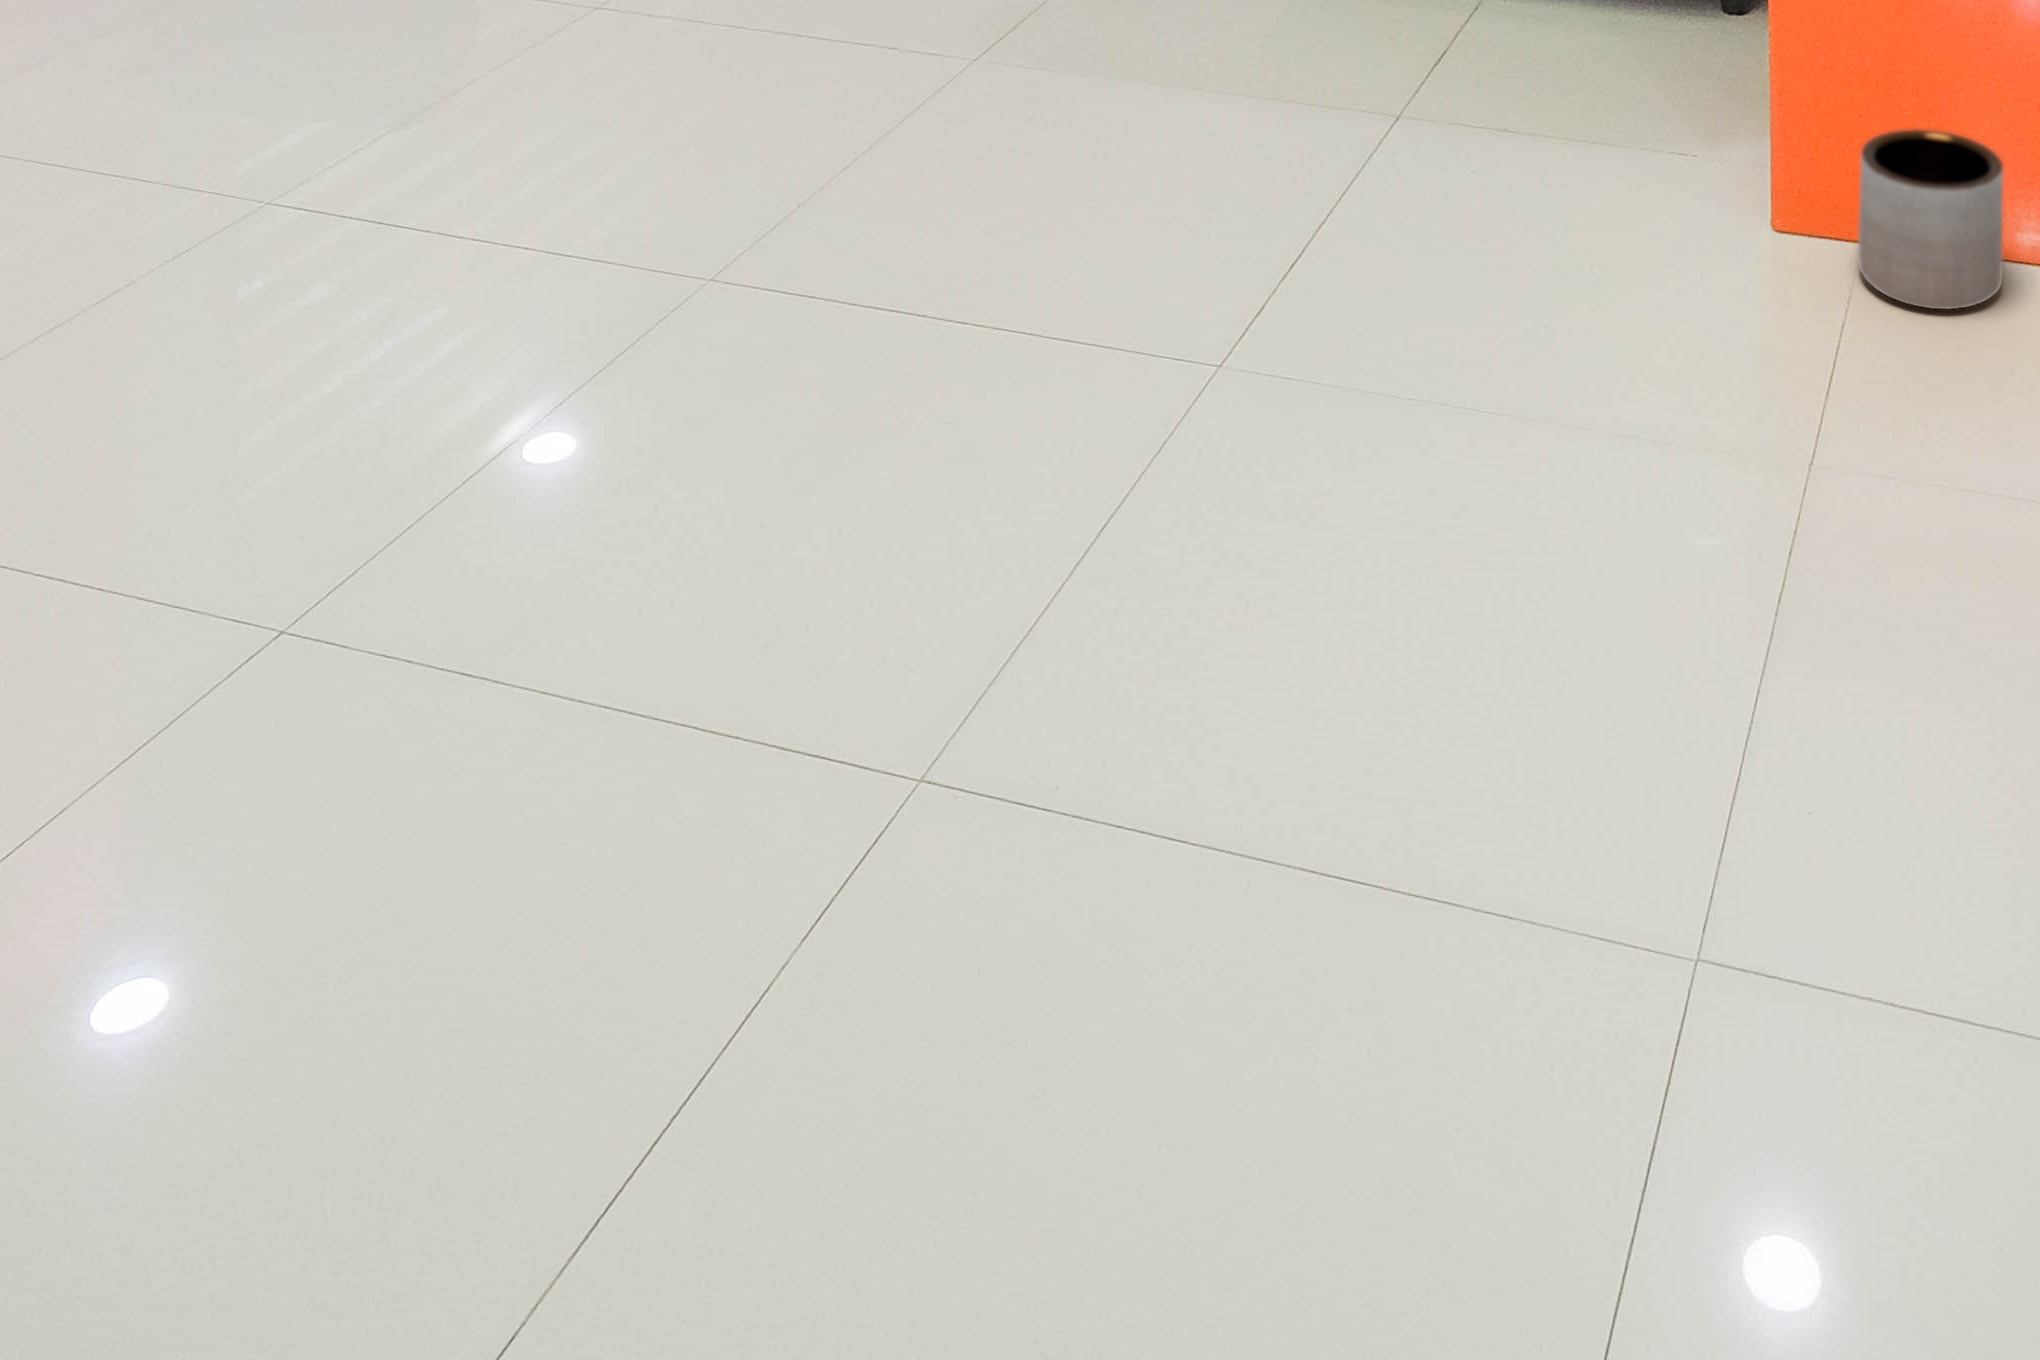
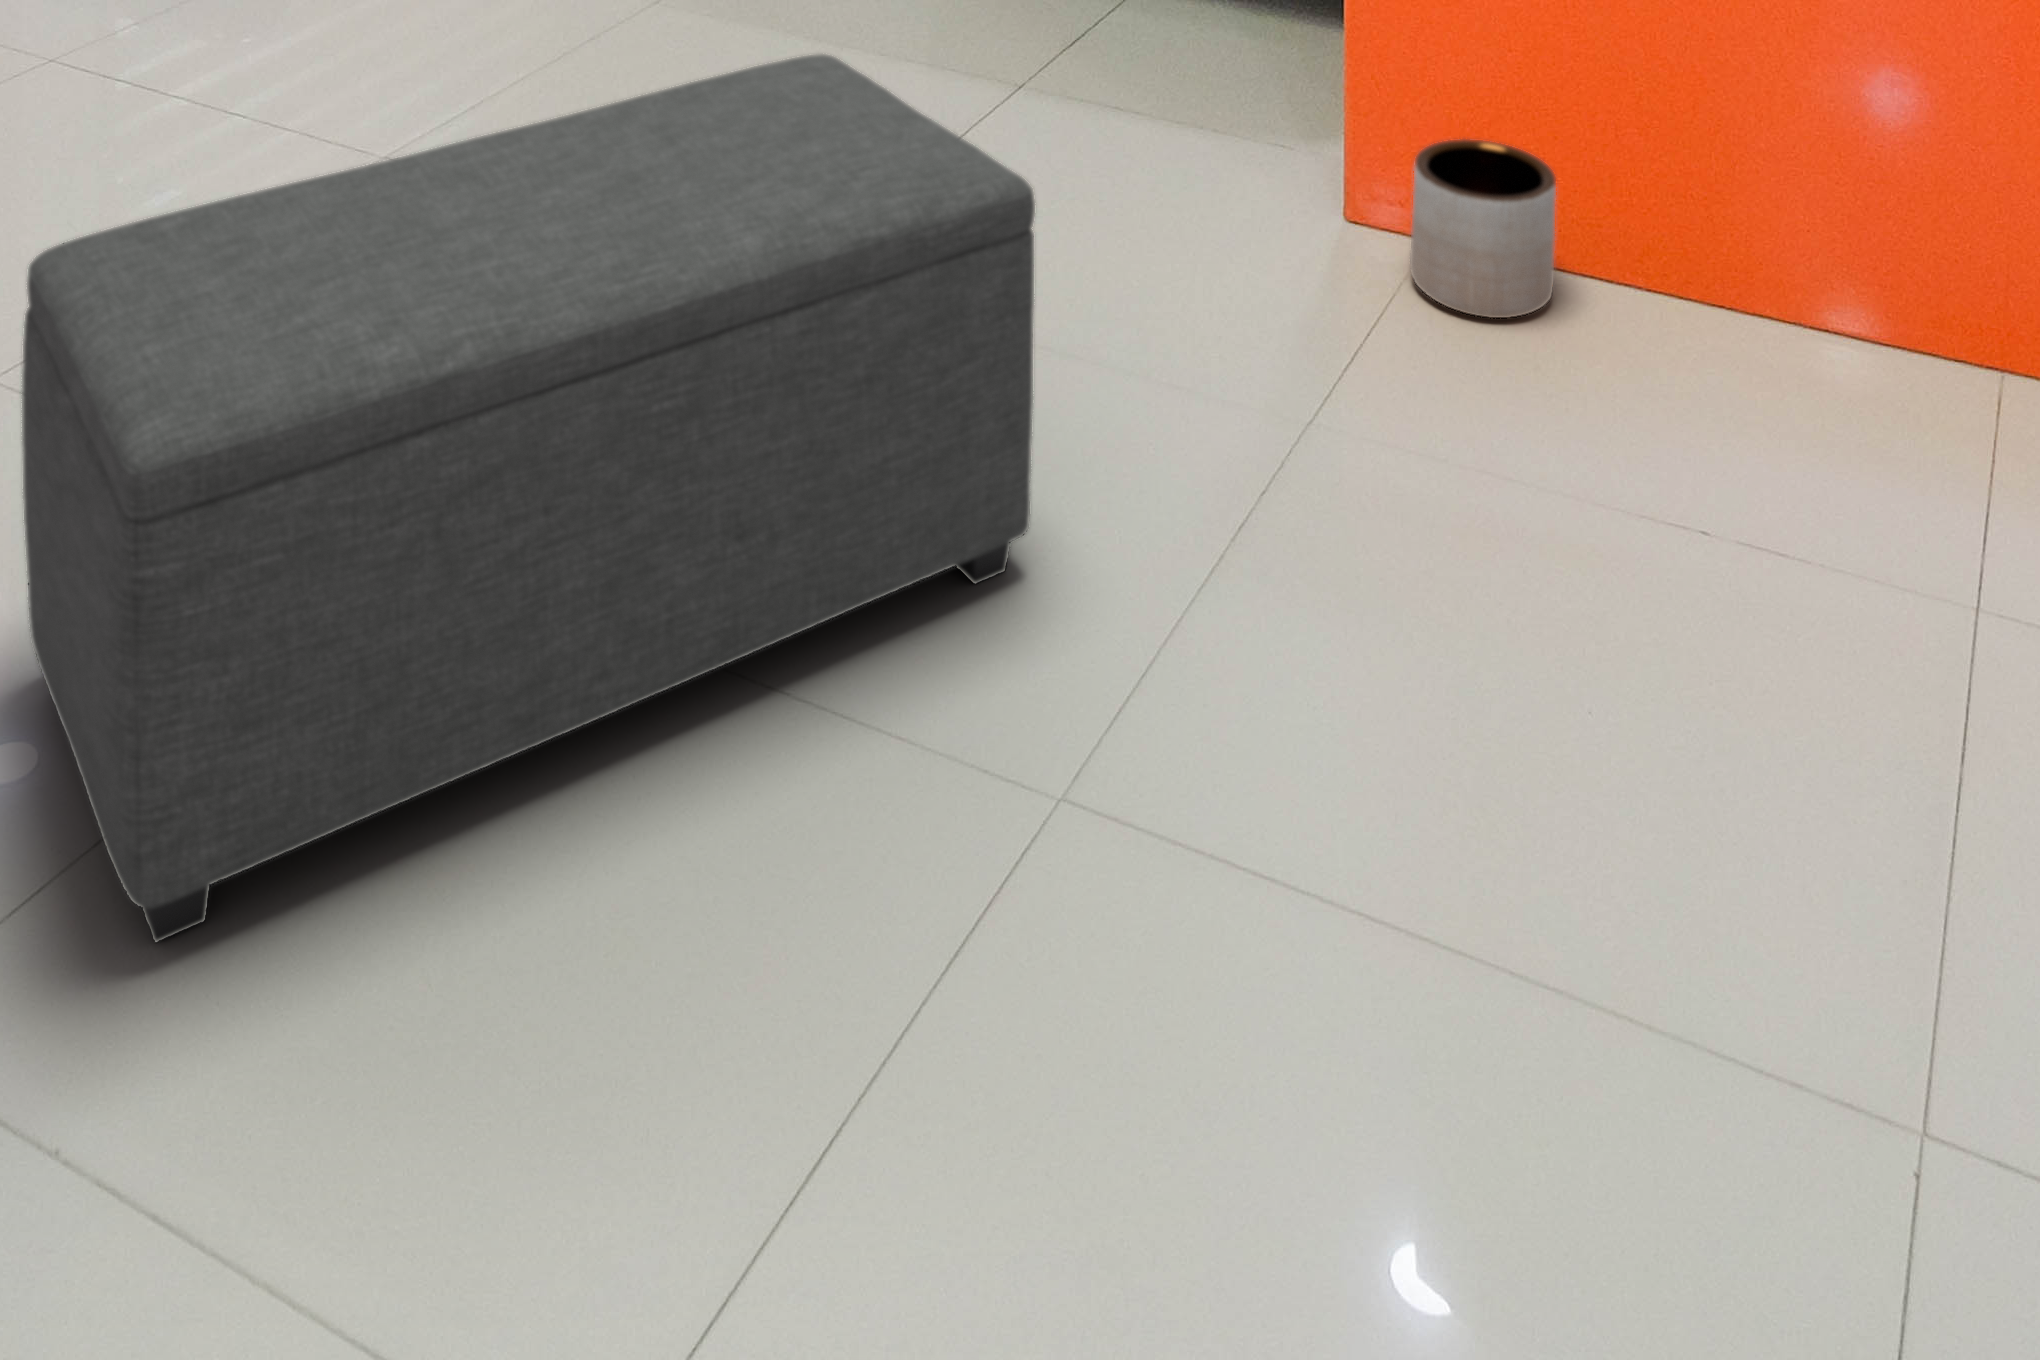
ottoman: none [490,99,1578,1179] -> present [22,54,1035,942]

